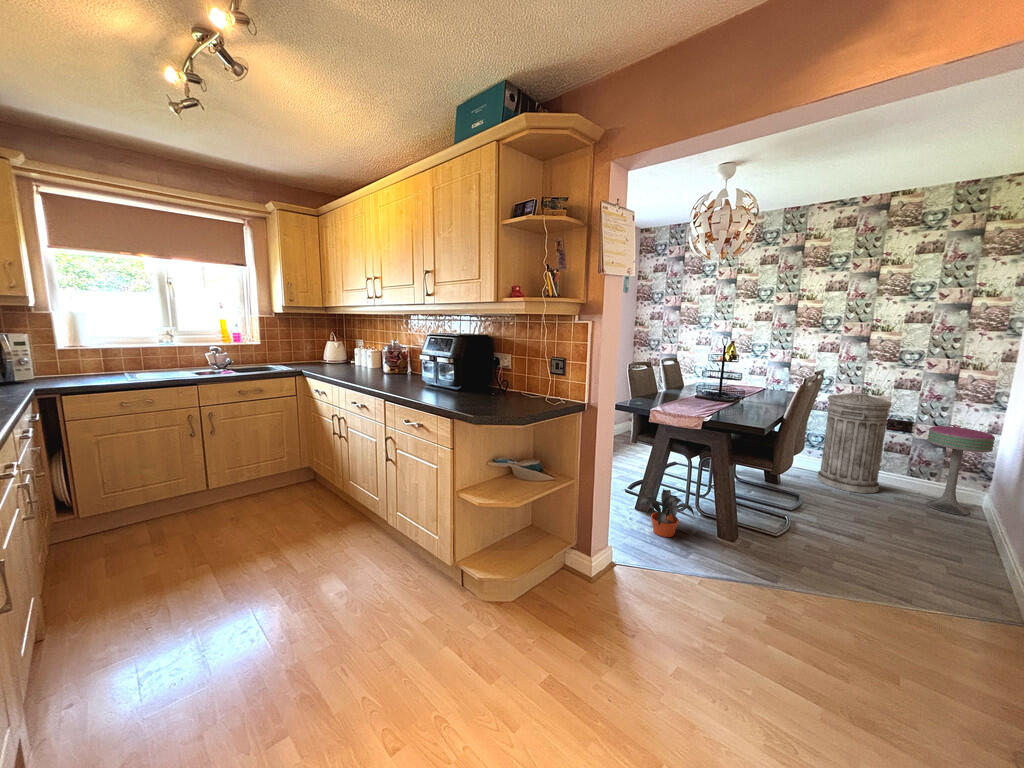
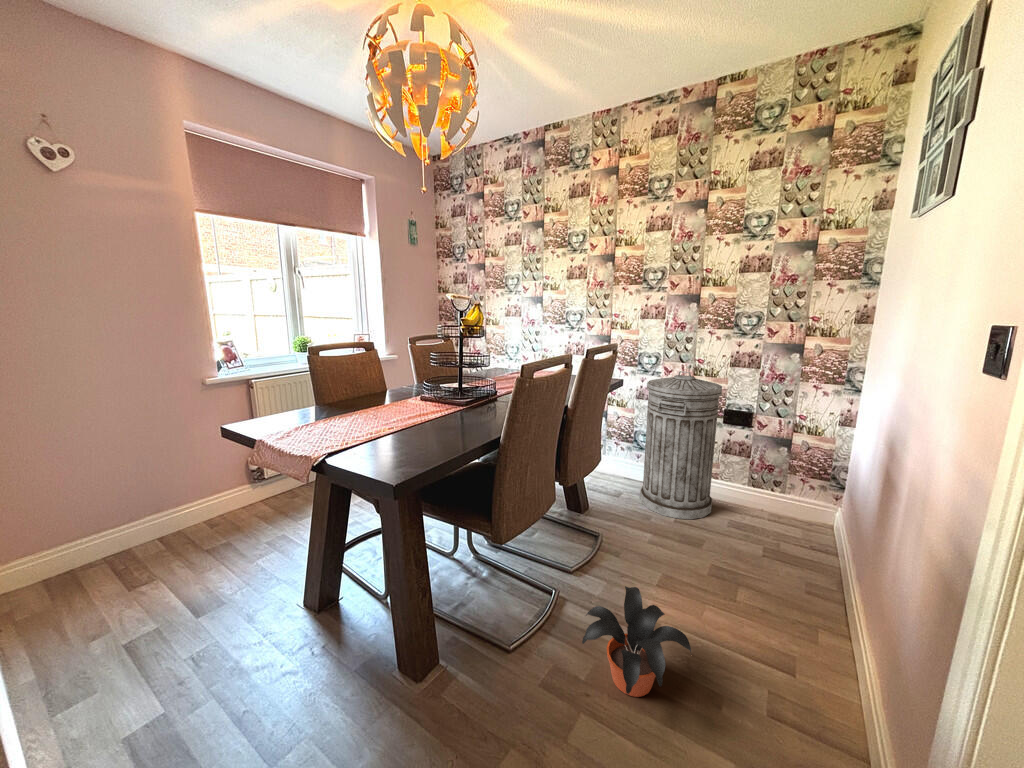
bar stool: present [926,426,995,515] -> none [765,419,847,548]
potted plant: present [638,489,694,537] -> present [582,586,691,697]

